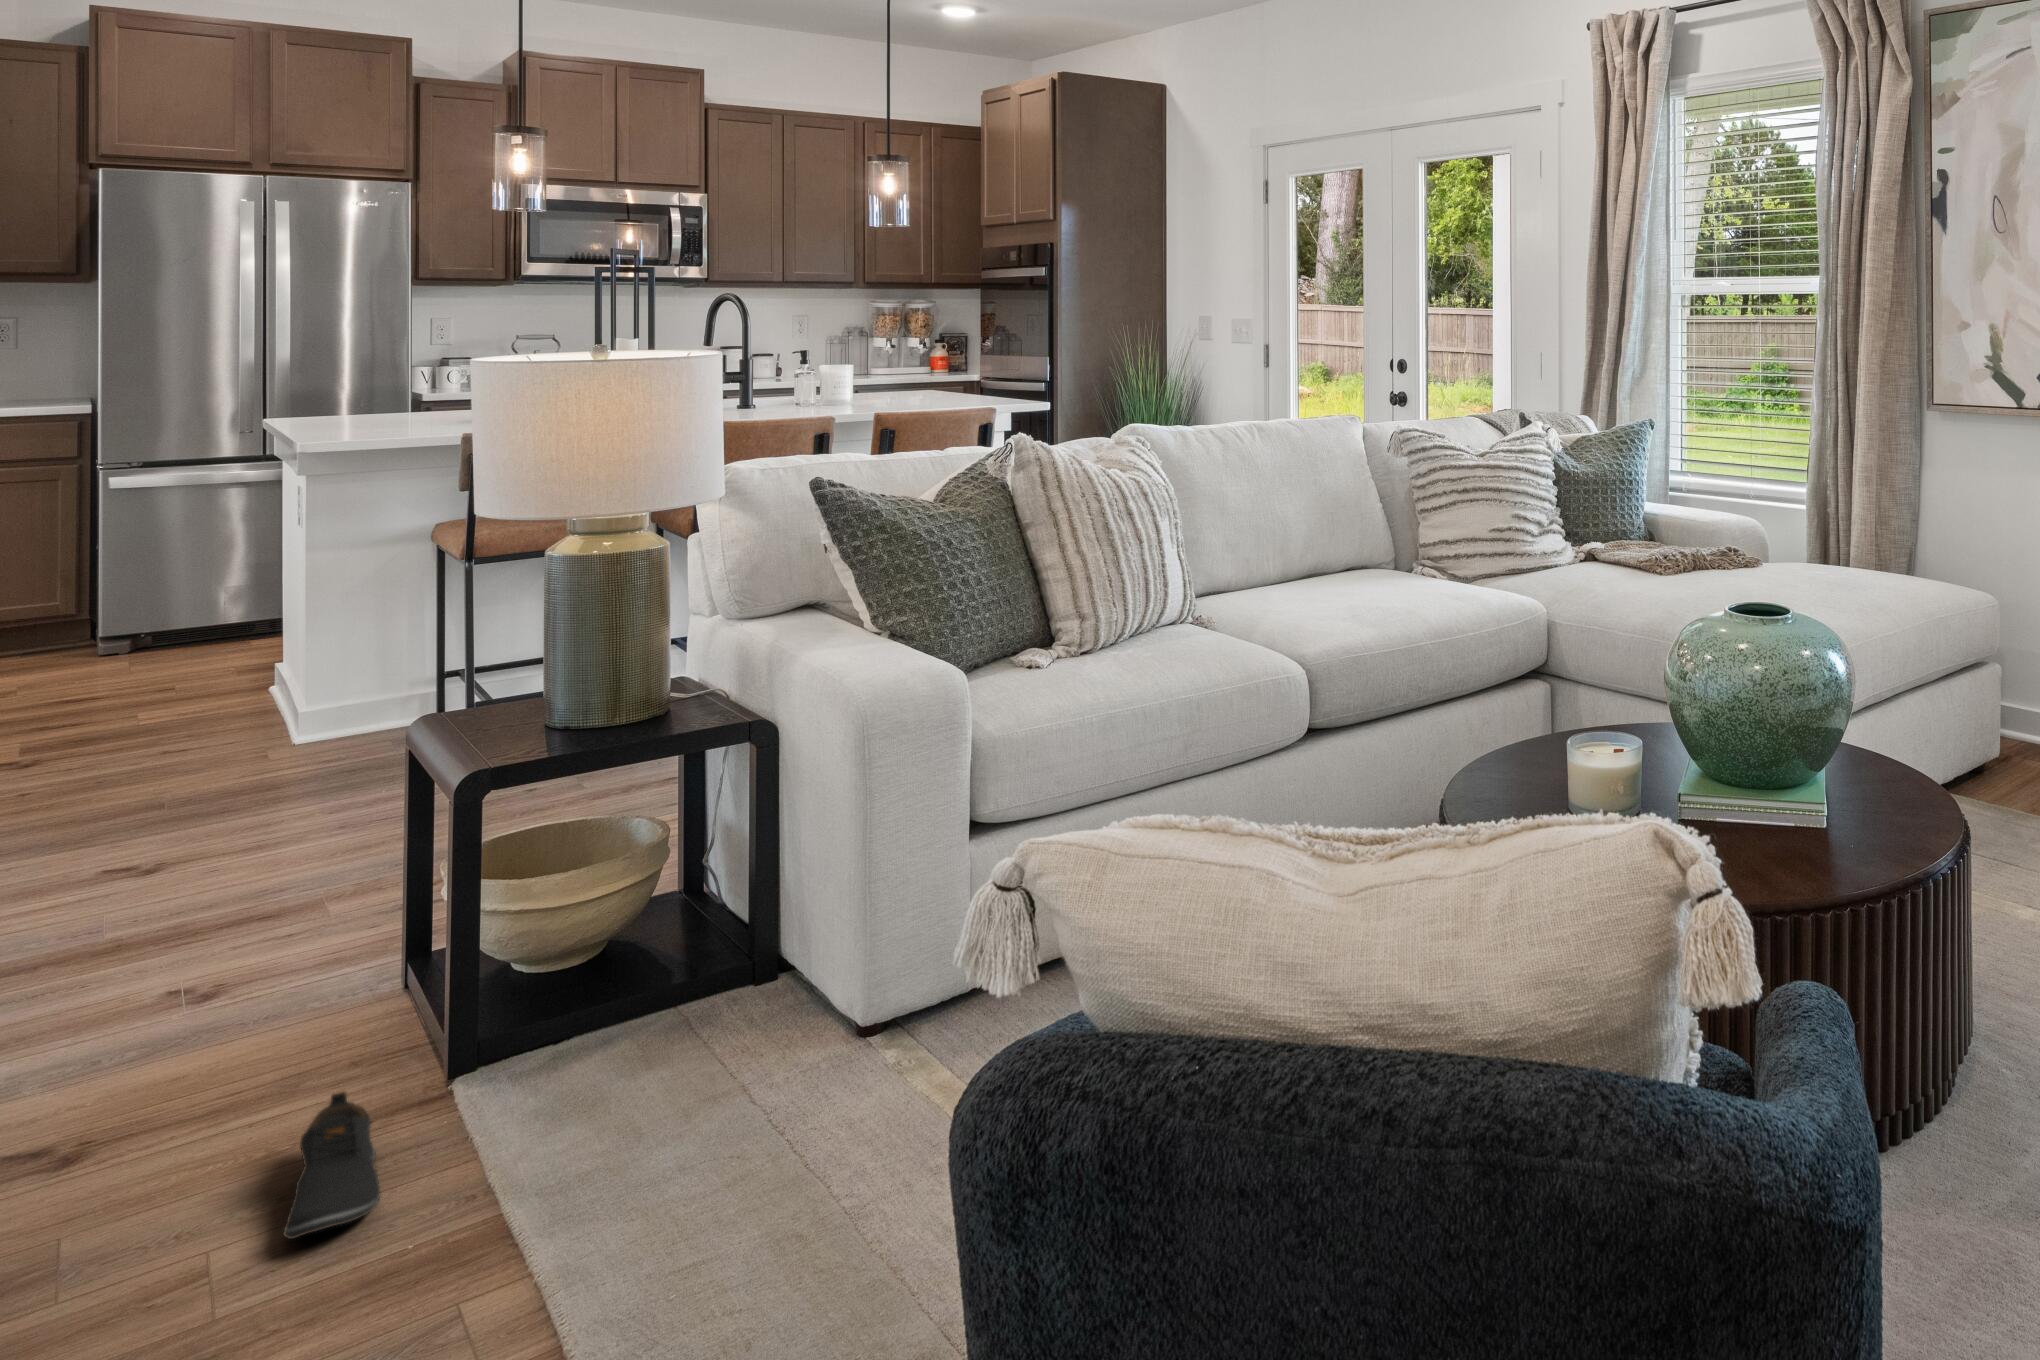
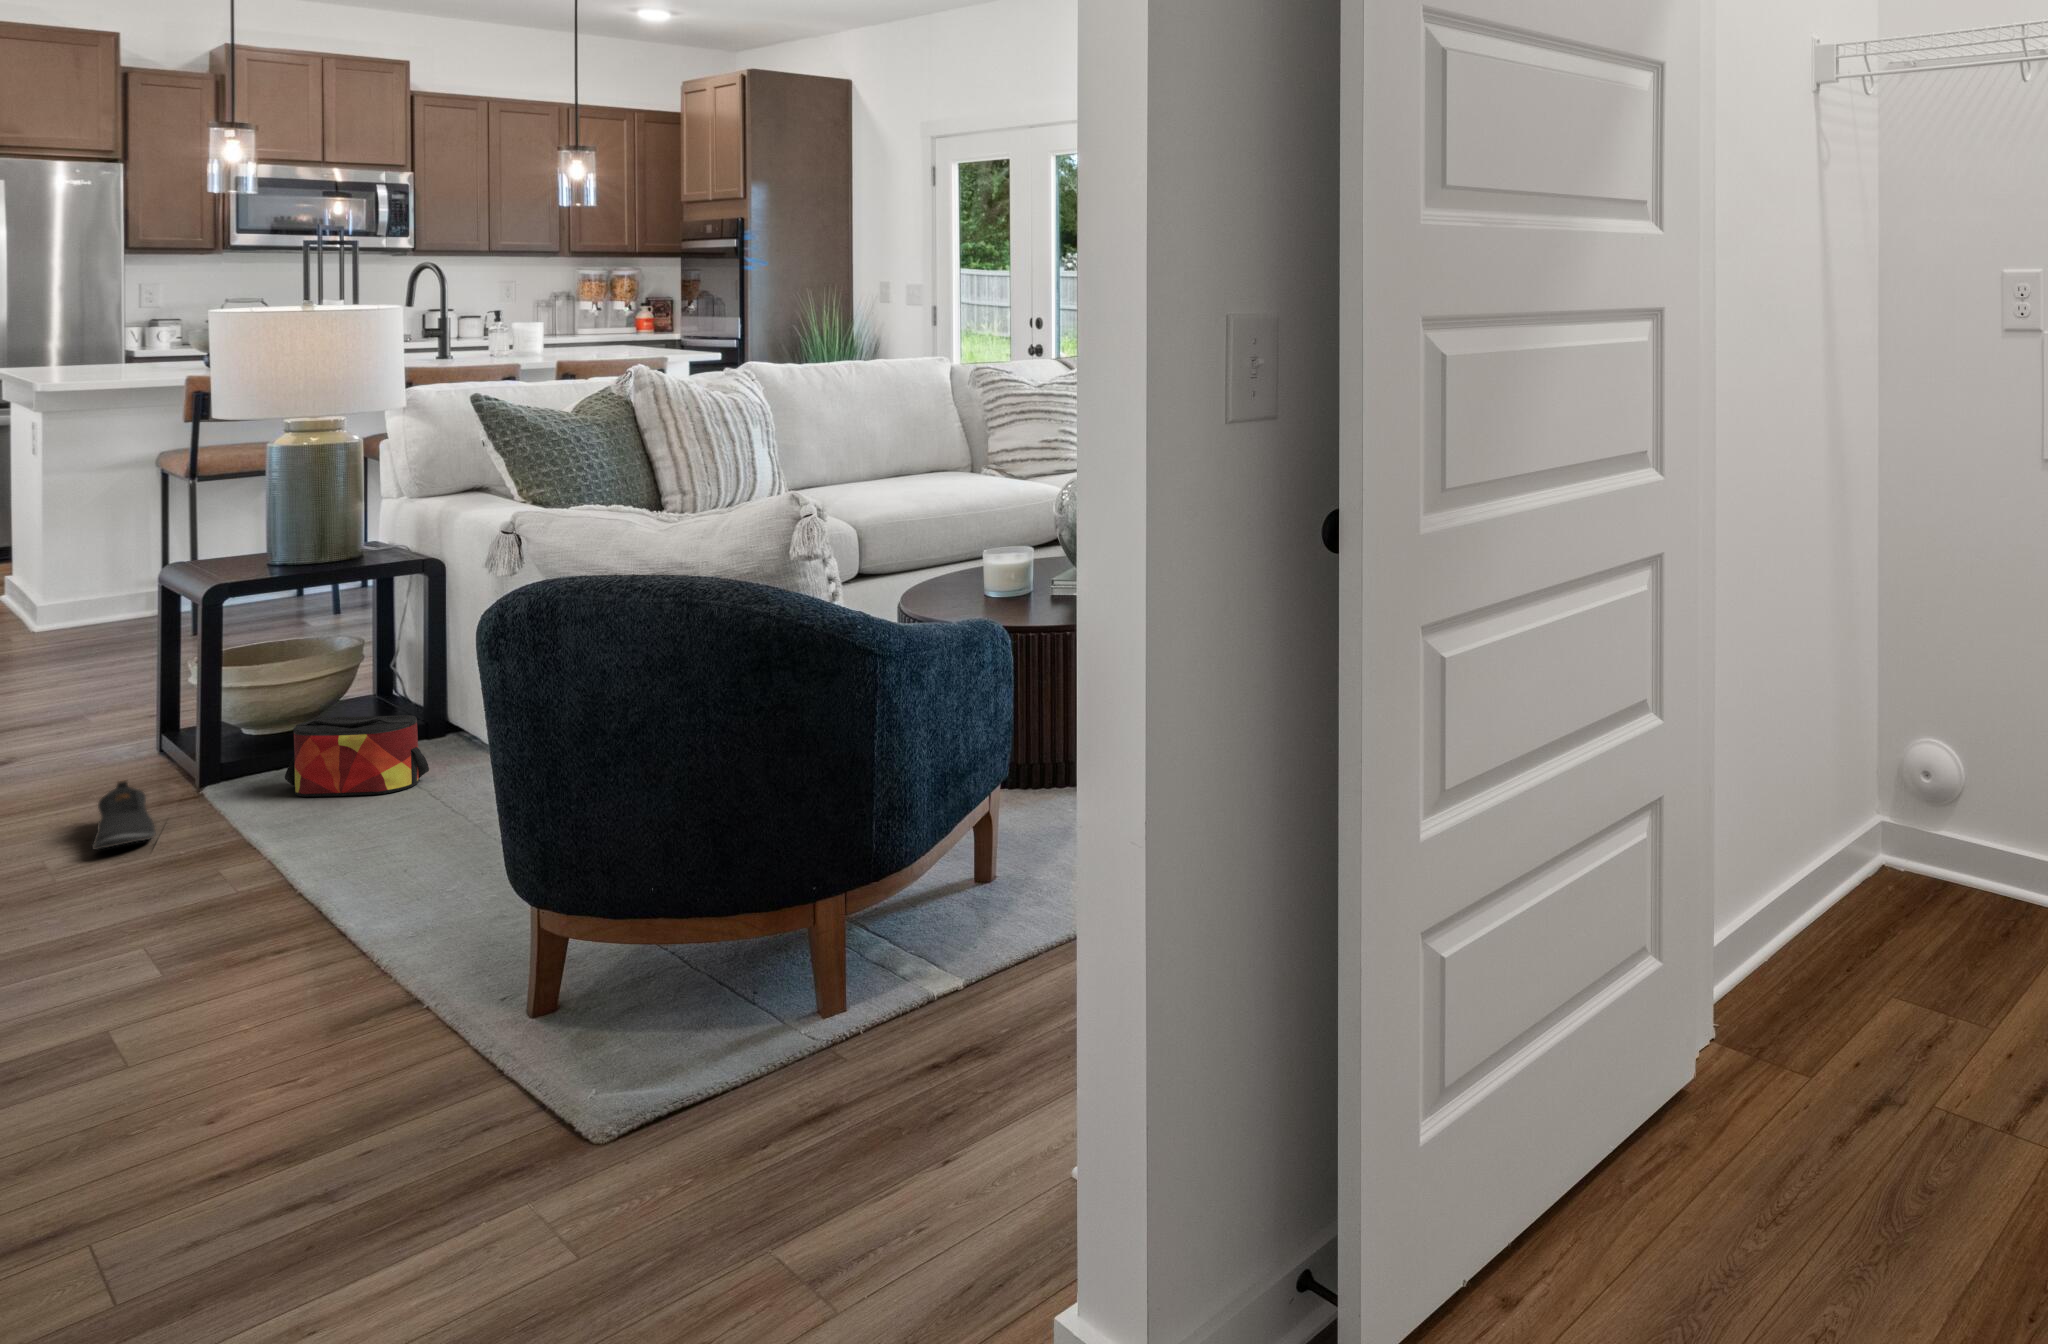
bag: none [566,978,766,1113] -> present [285,715,429,797]

